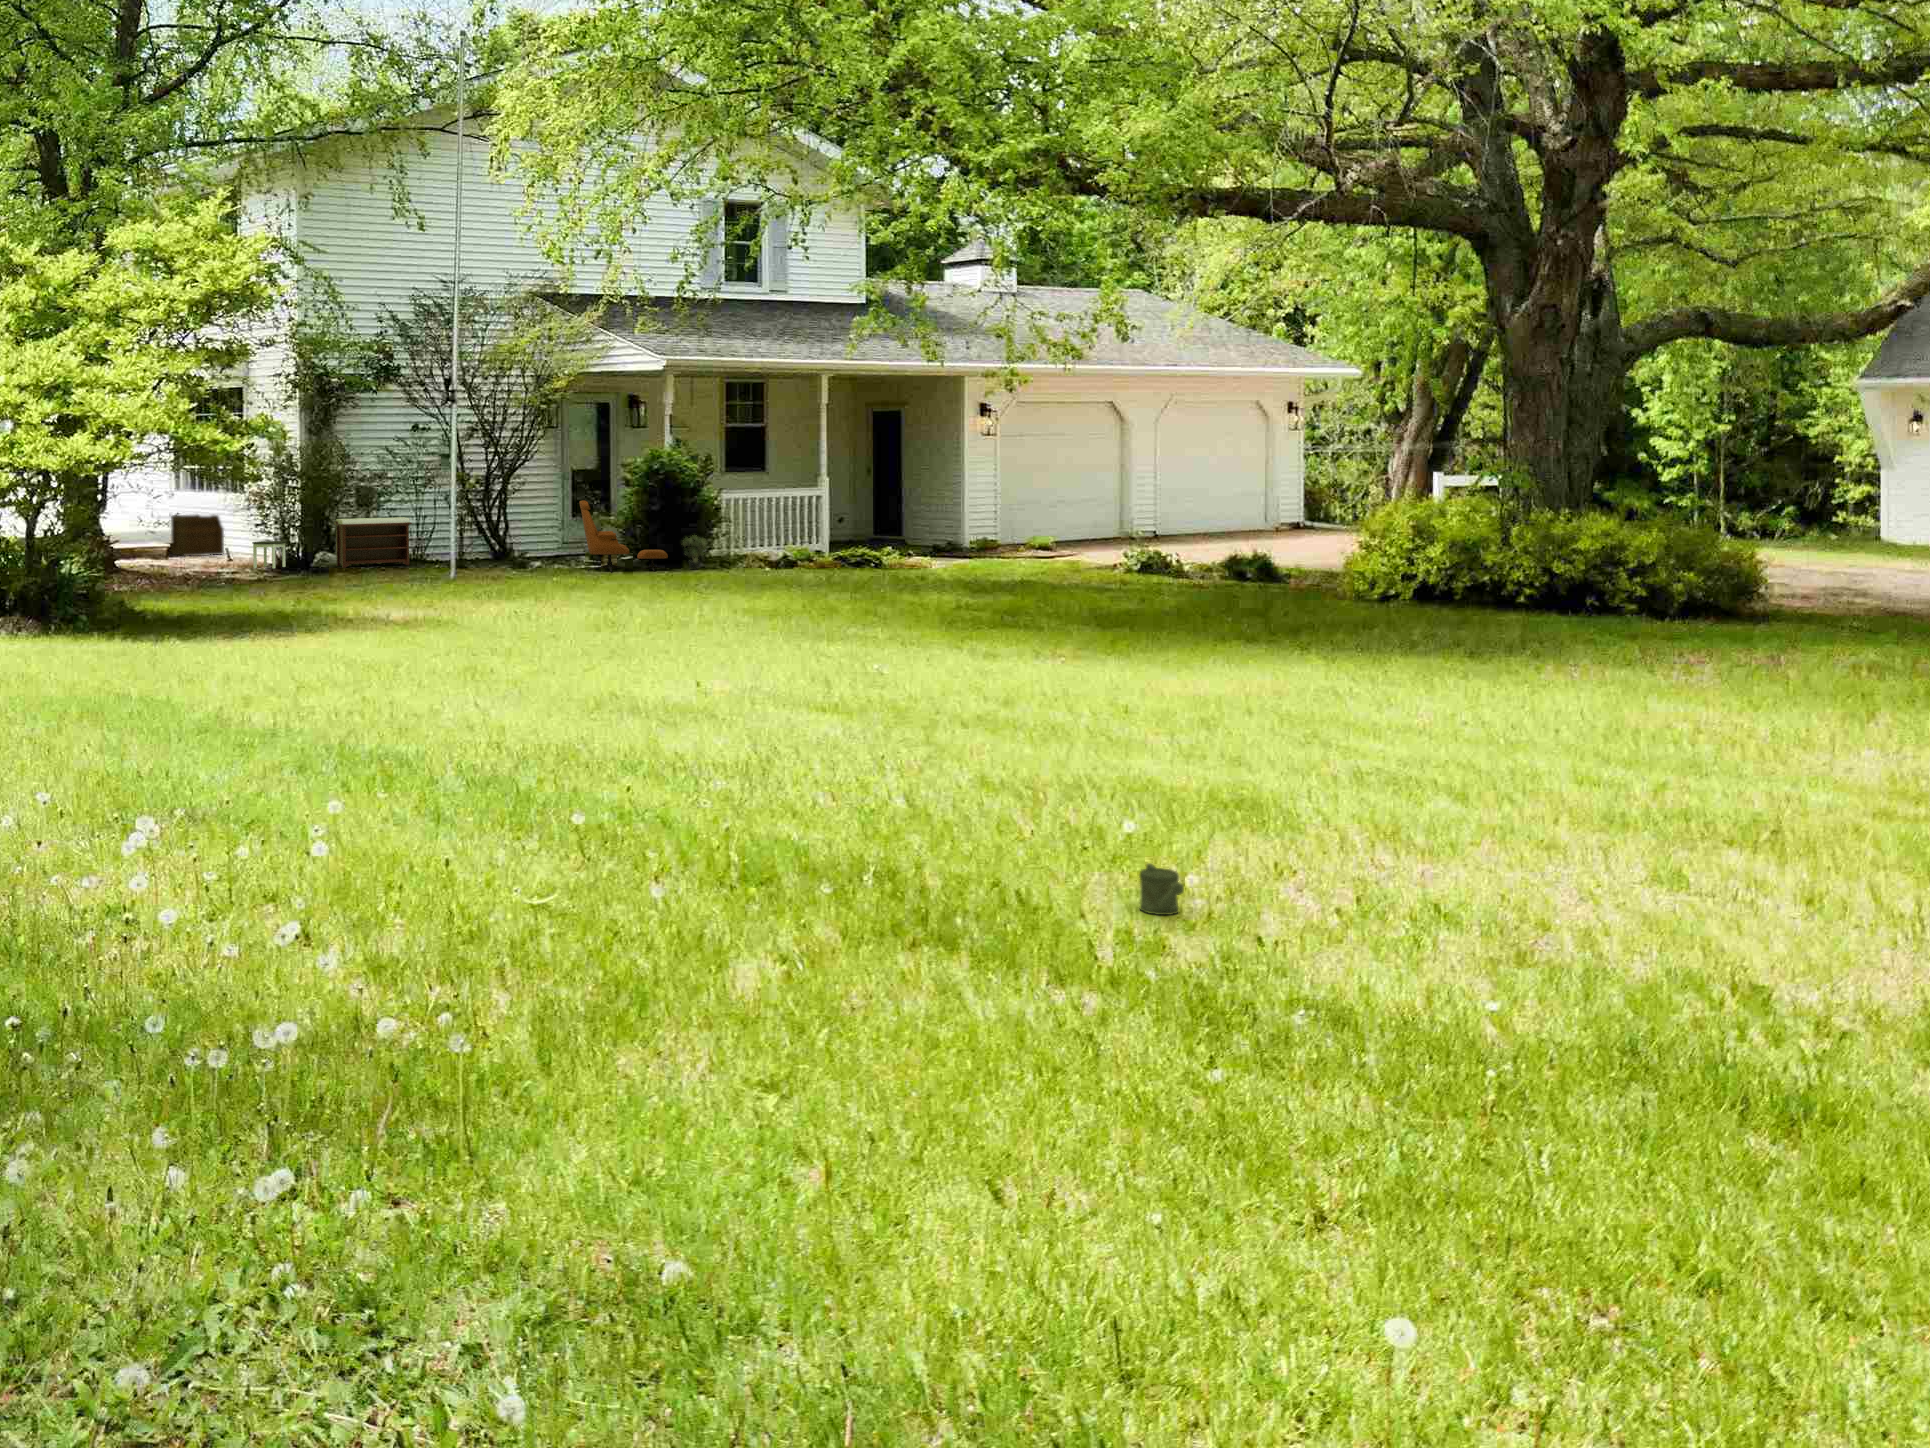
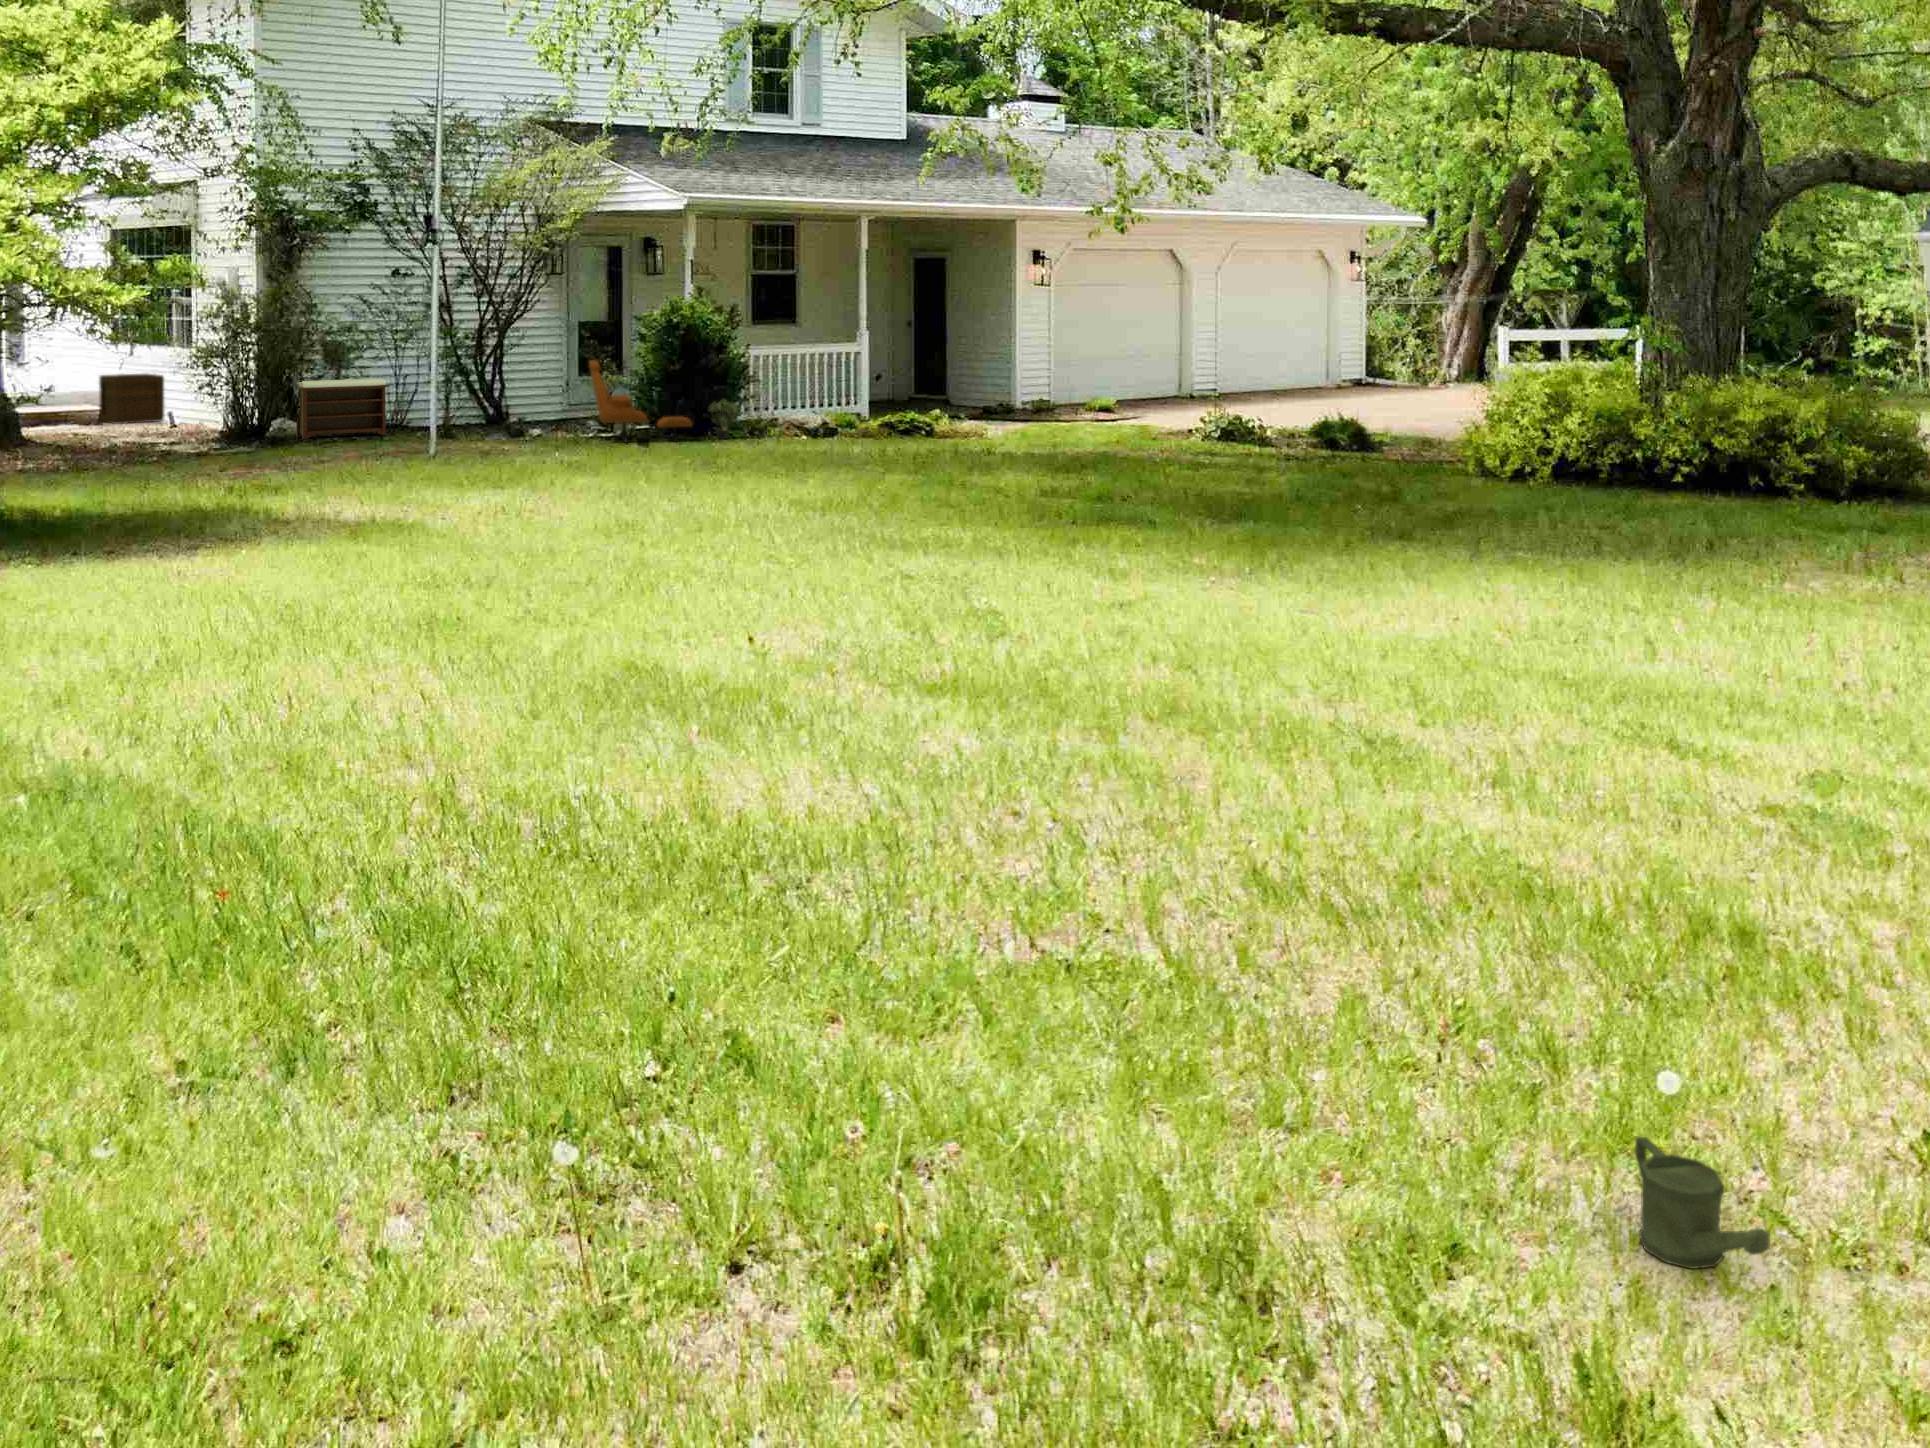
round table: present [252,541,286,568] -> none [191,408,234,441]

